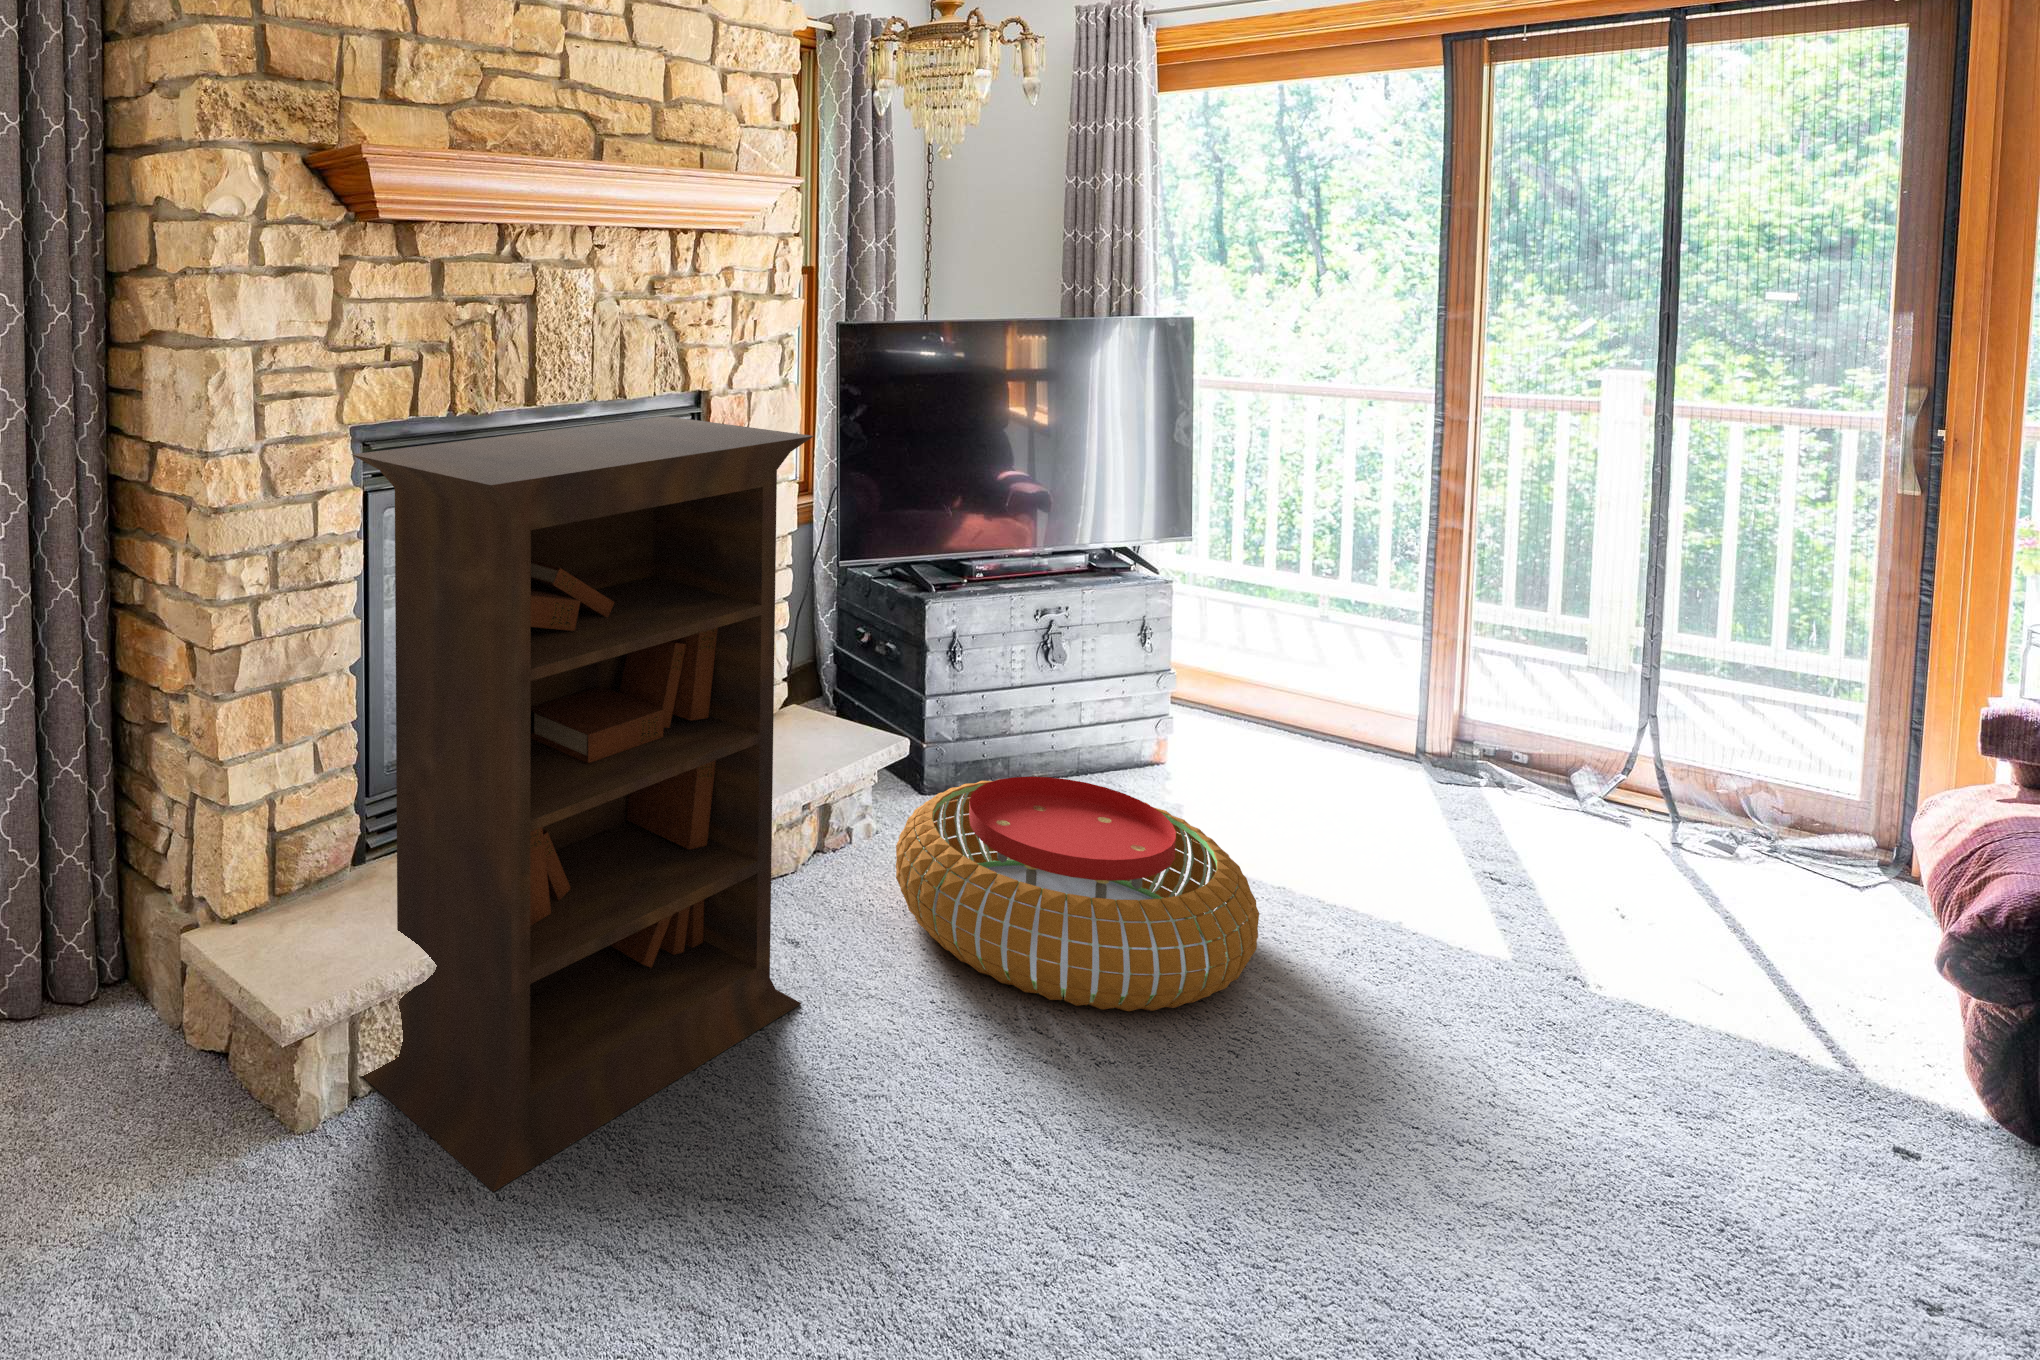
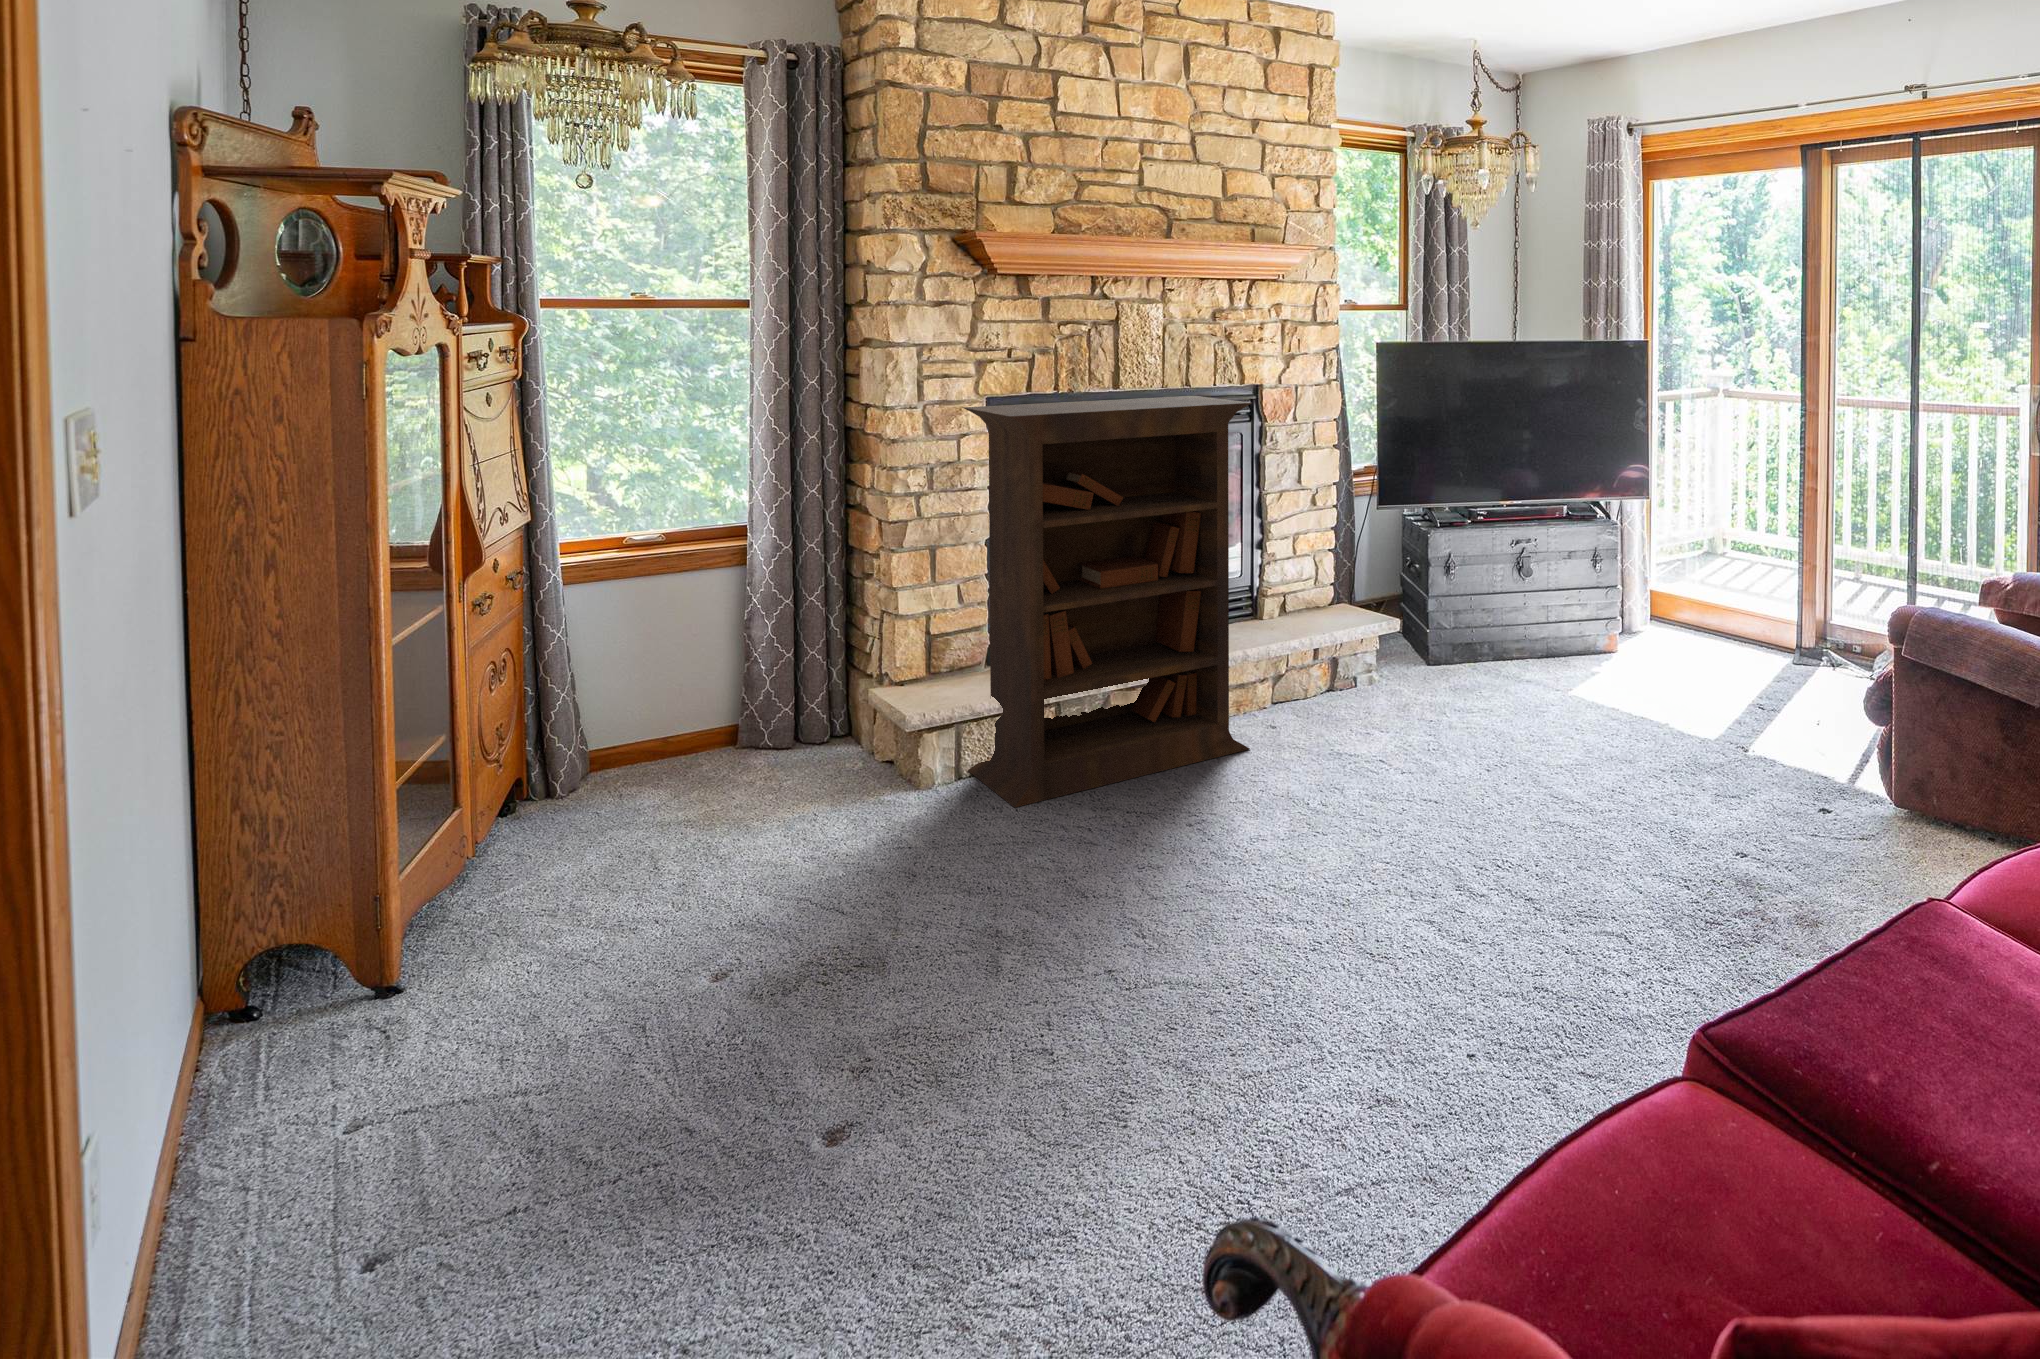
pouf: present [896,777,1259,1011] -> none [1343,634,1552,753]

